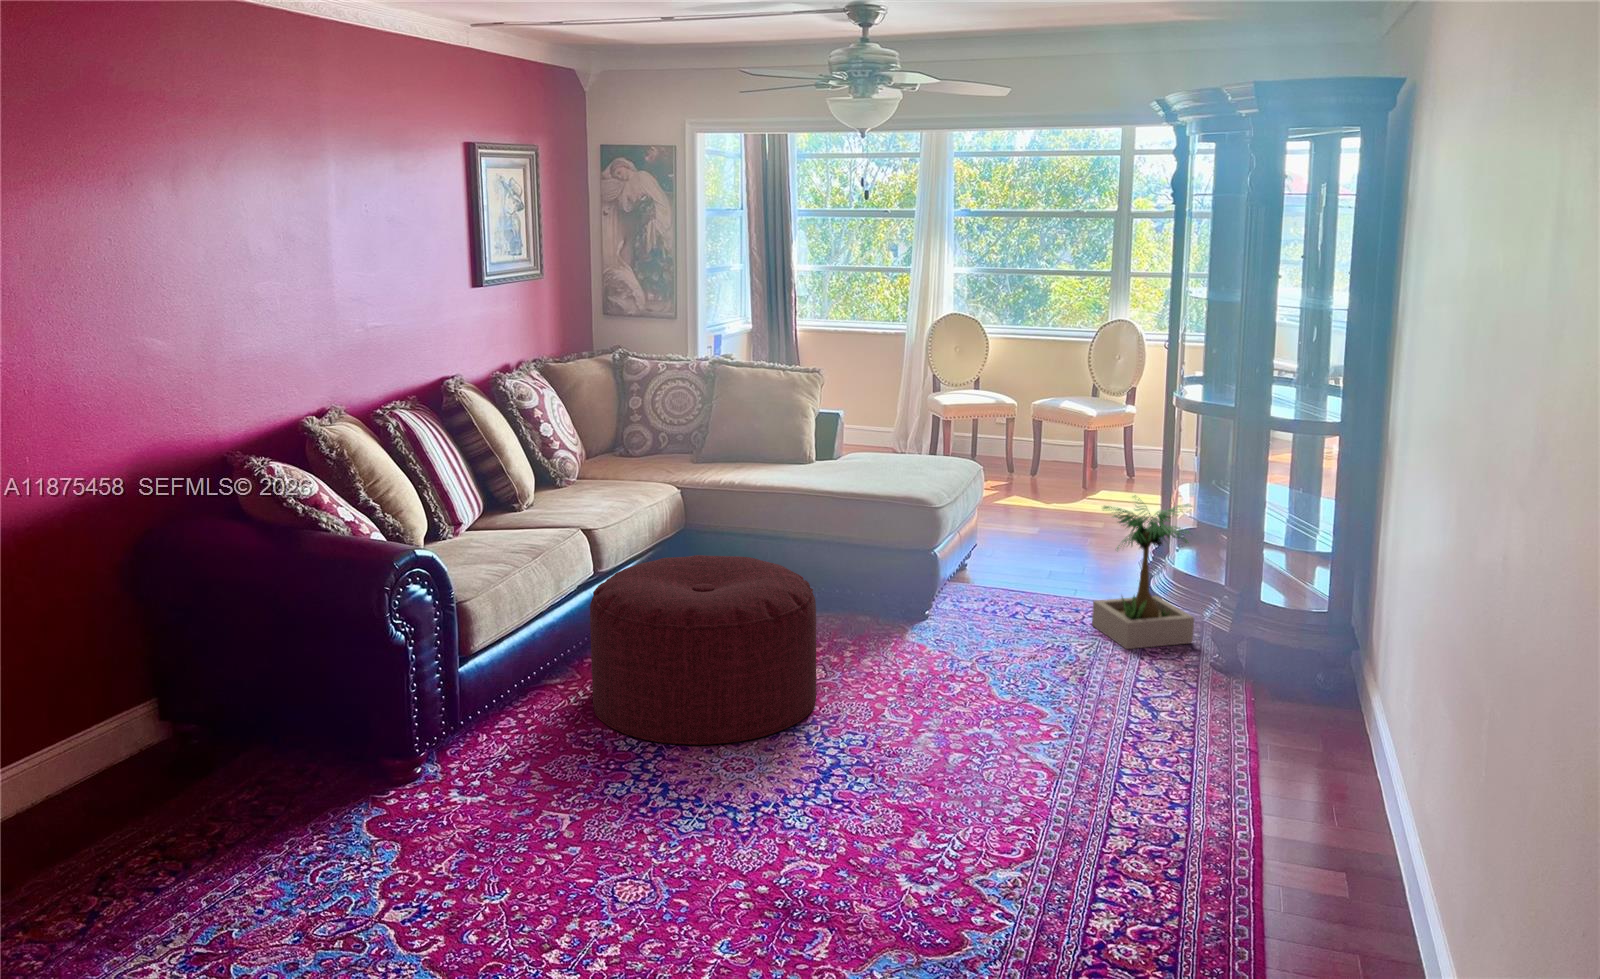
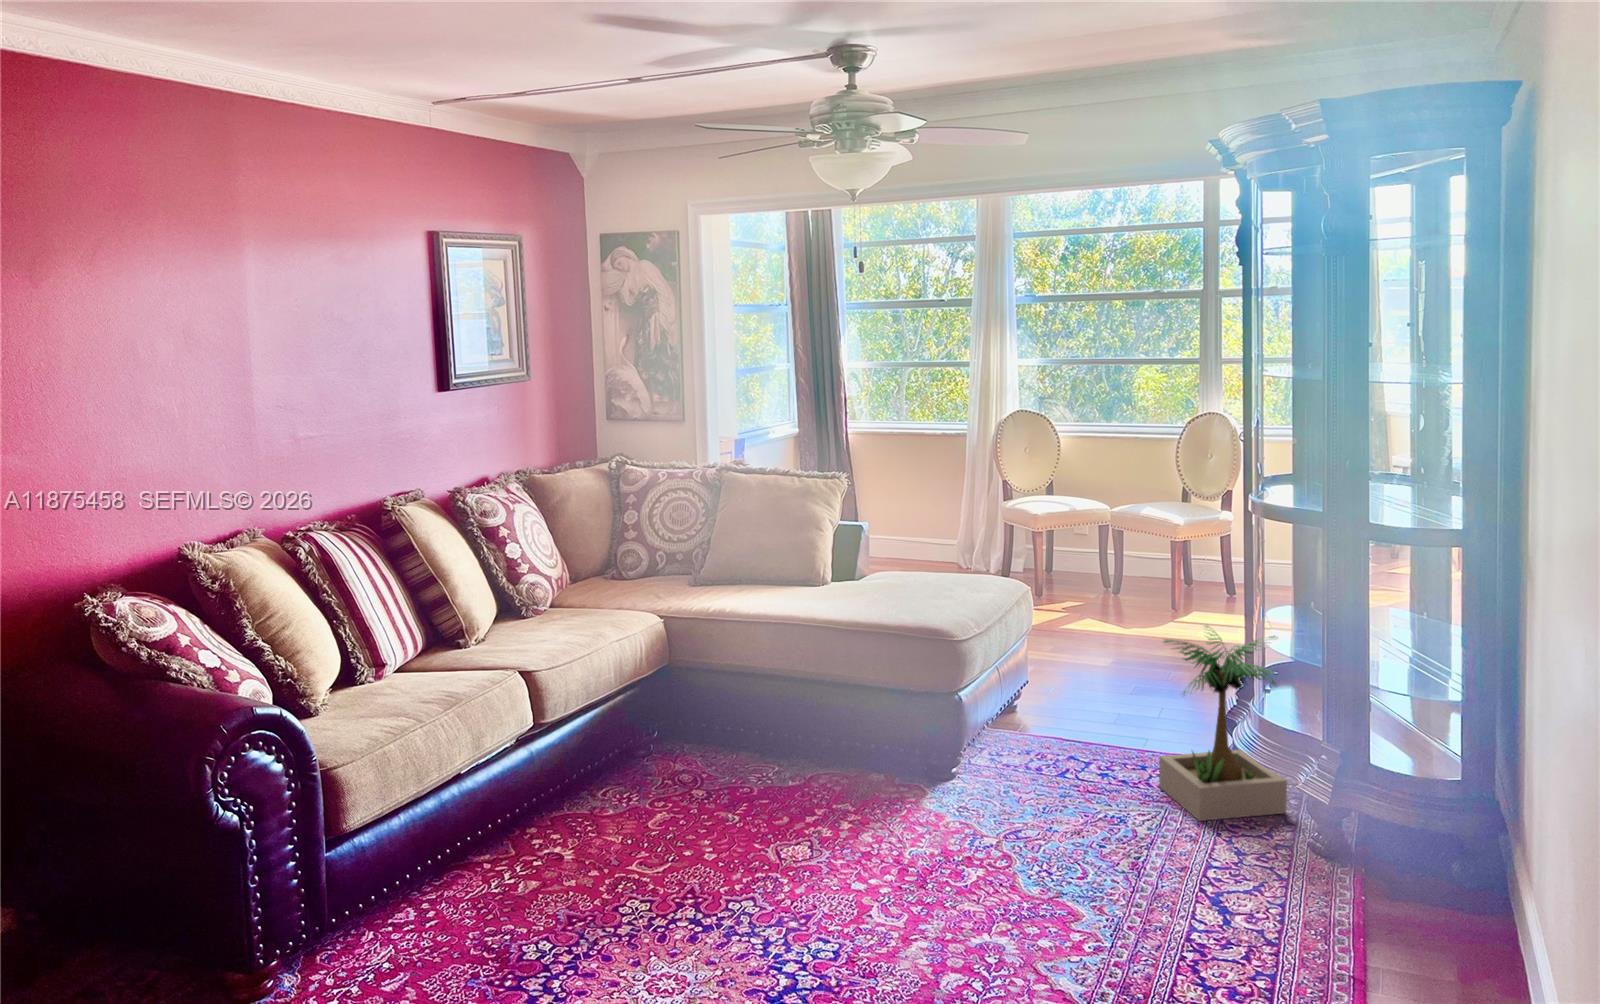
ottoman: present [590,555,817,745] -> none [506,705,792,954]

